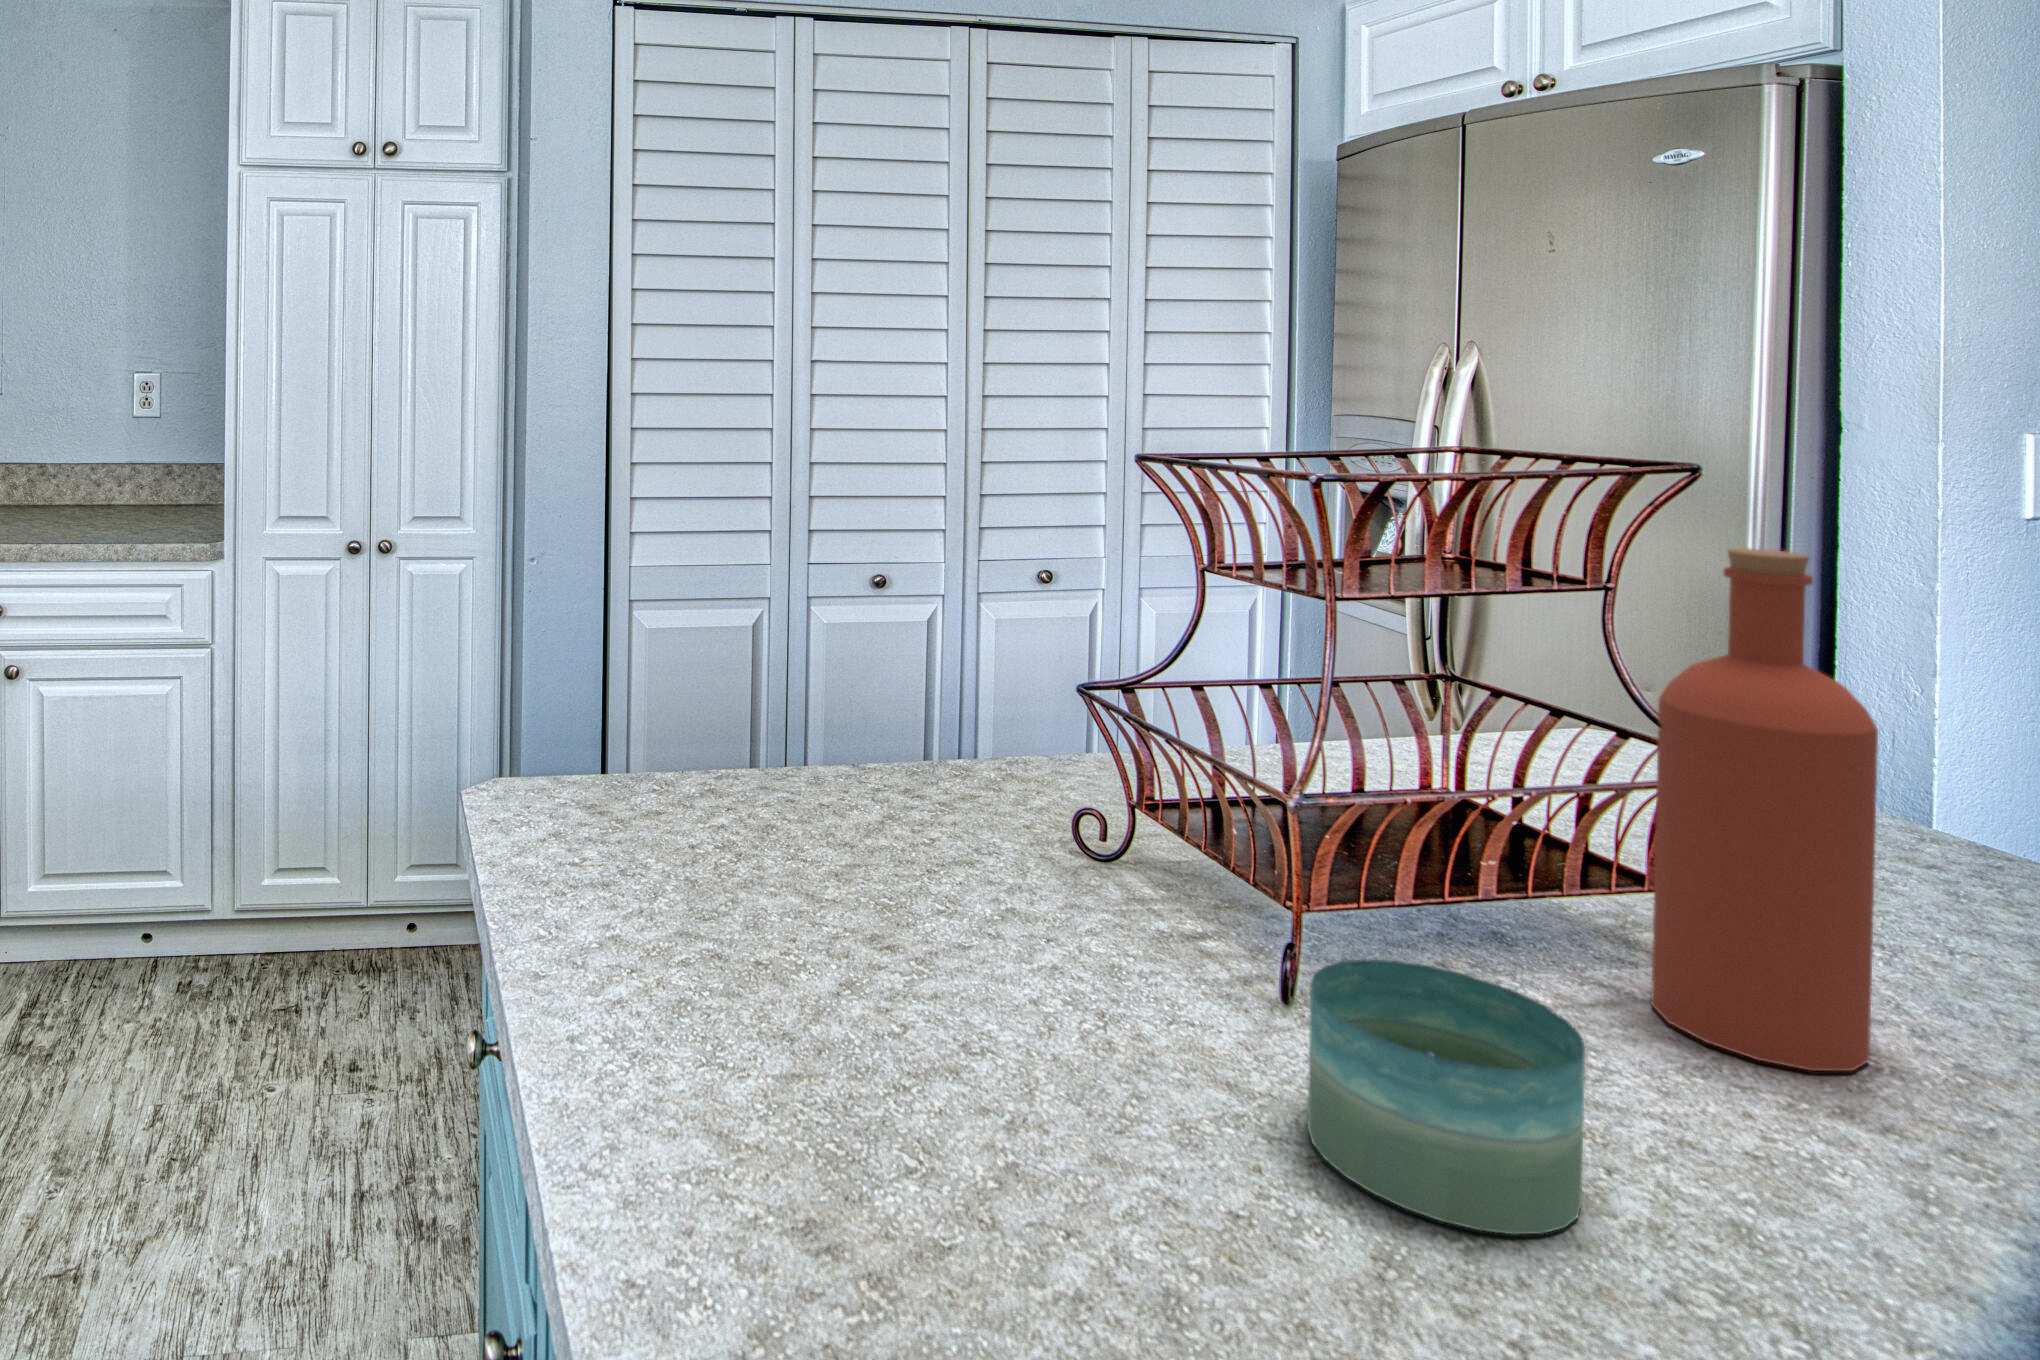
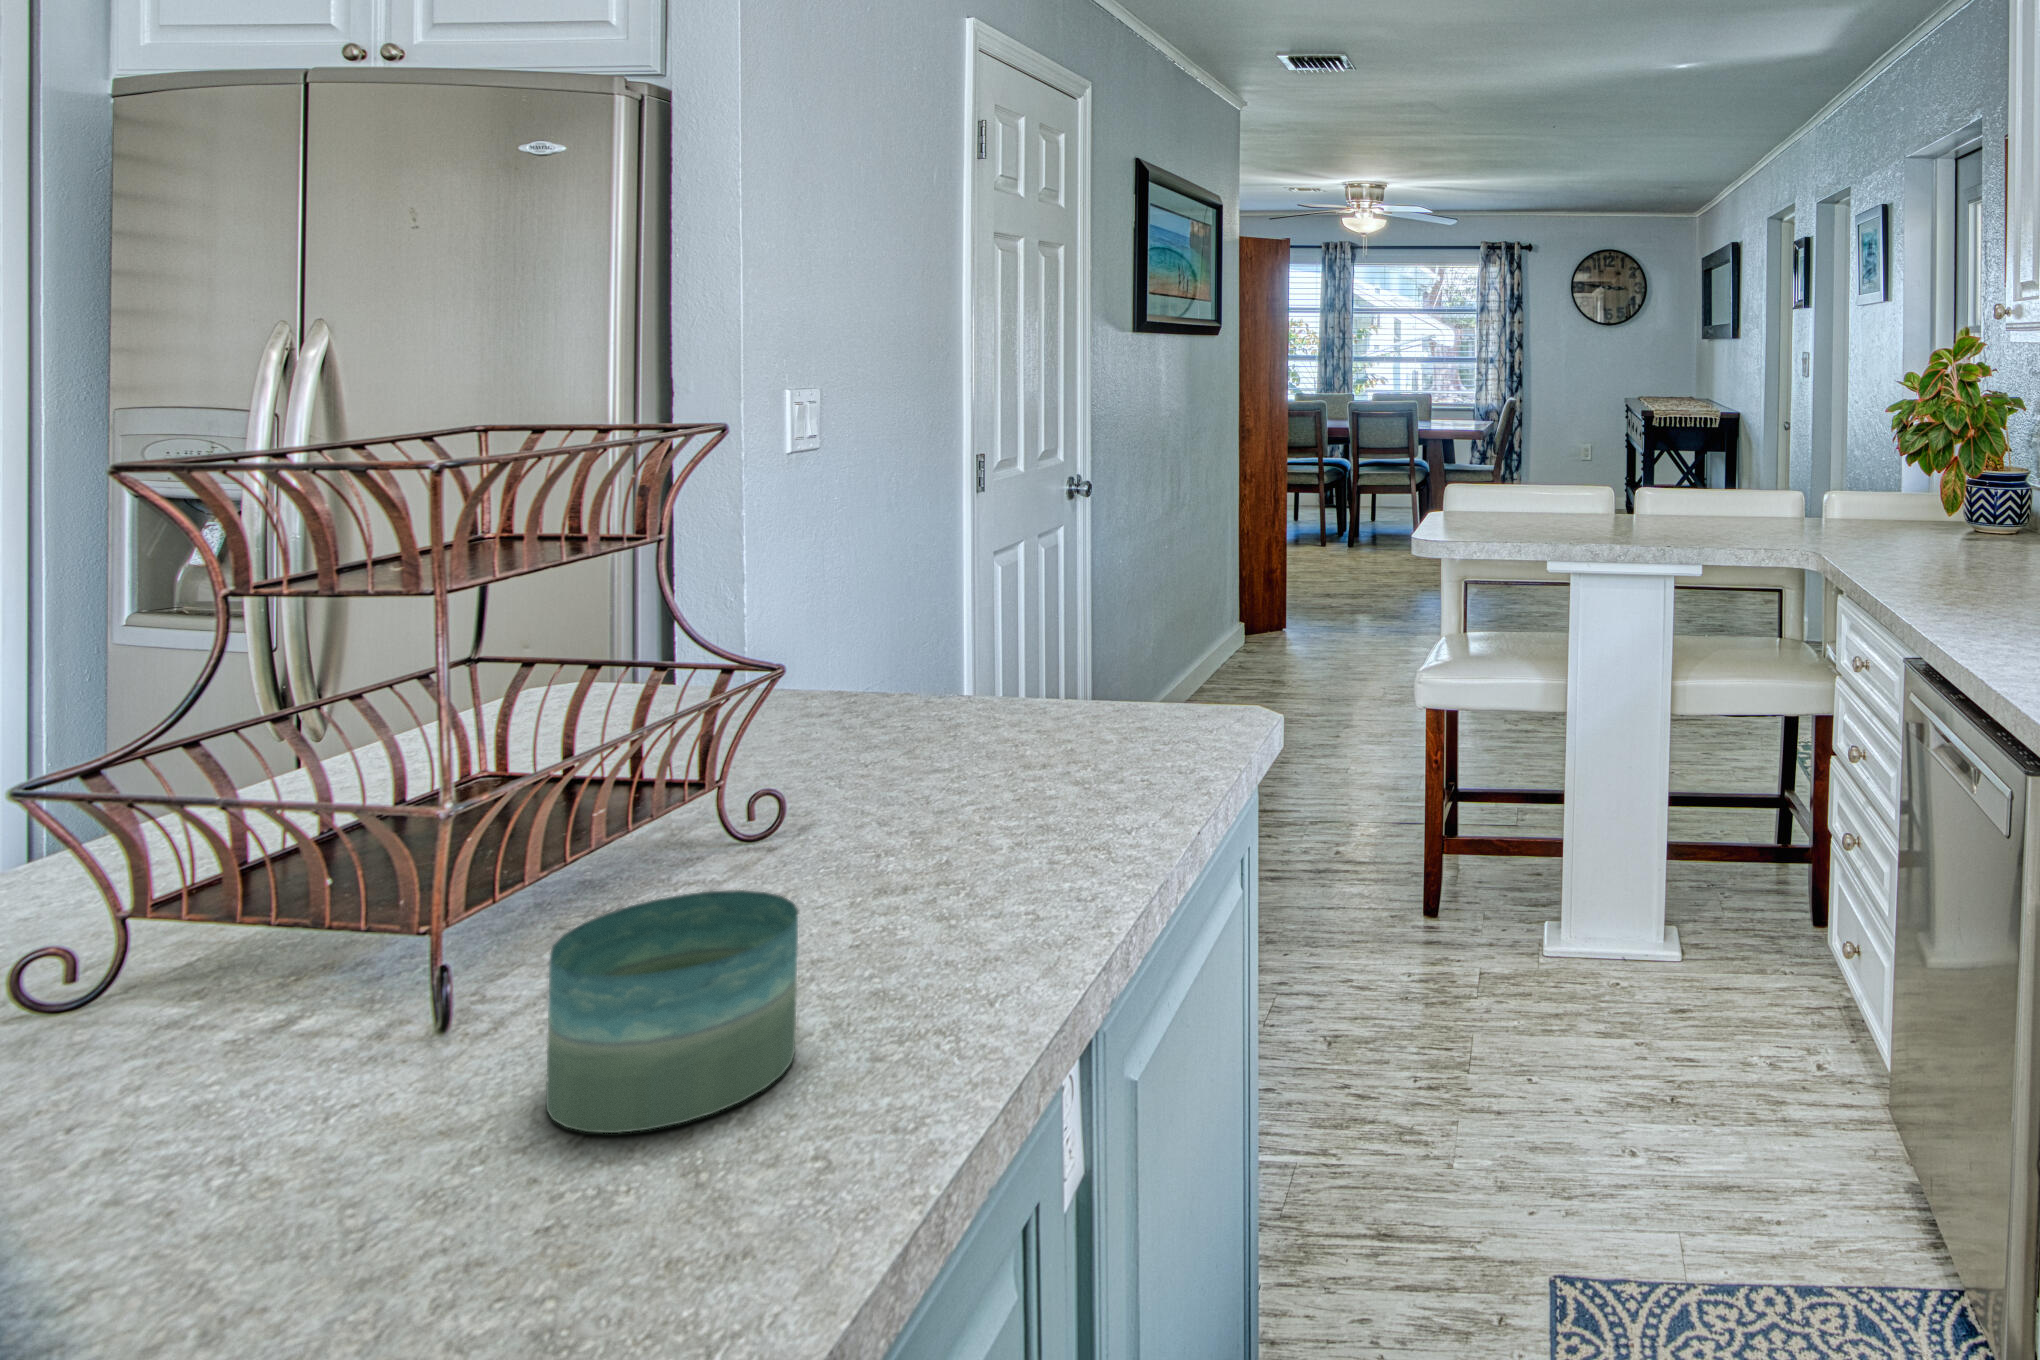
bottle: present [1651,548,1878,1071] -> none [731,480,881,891]

